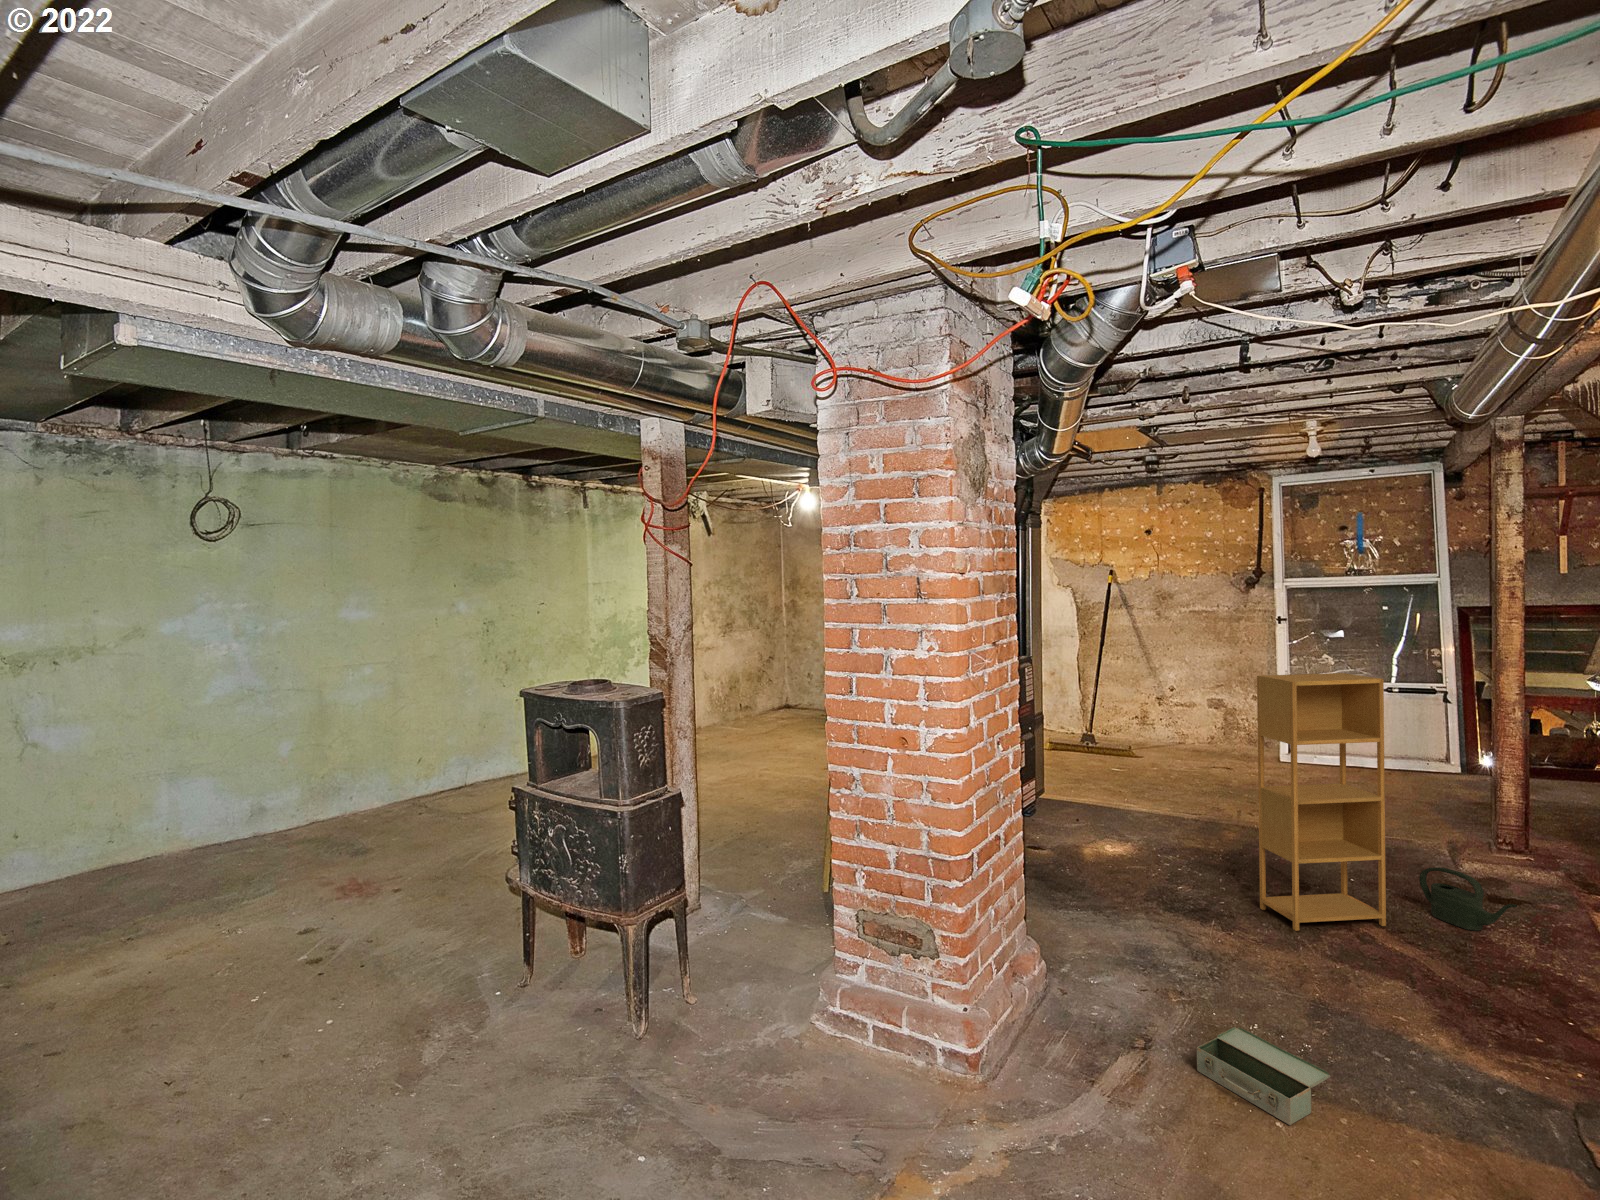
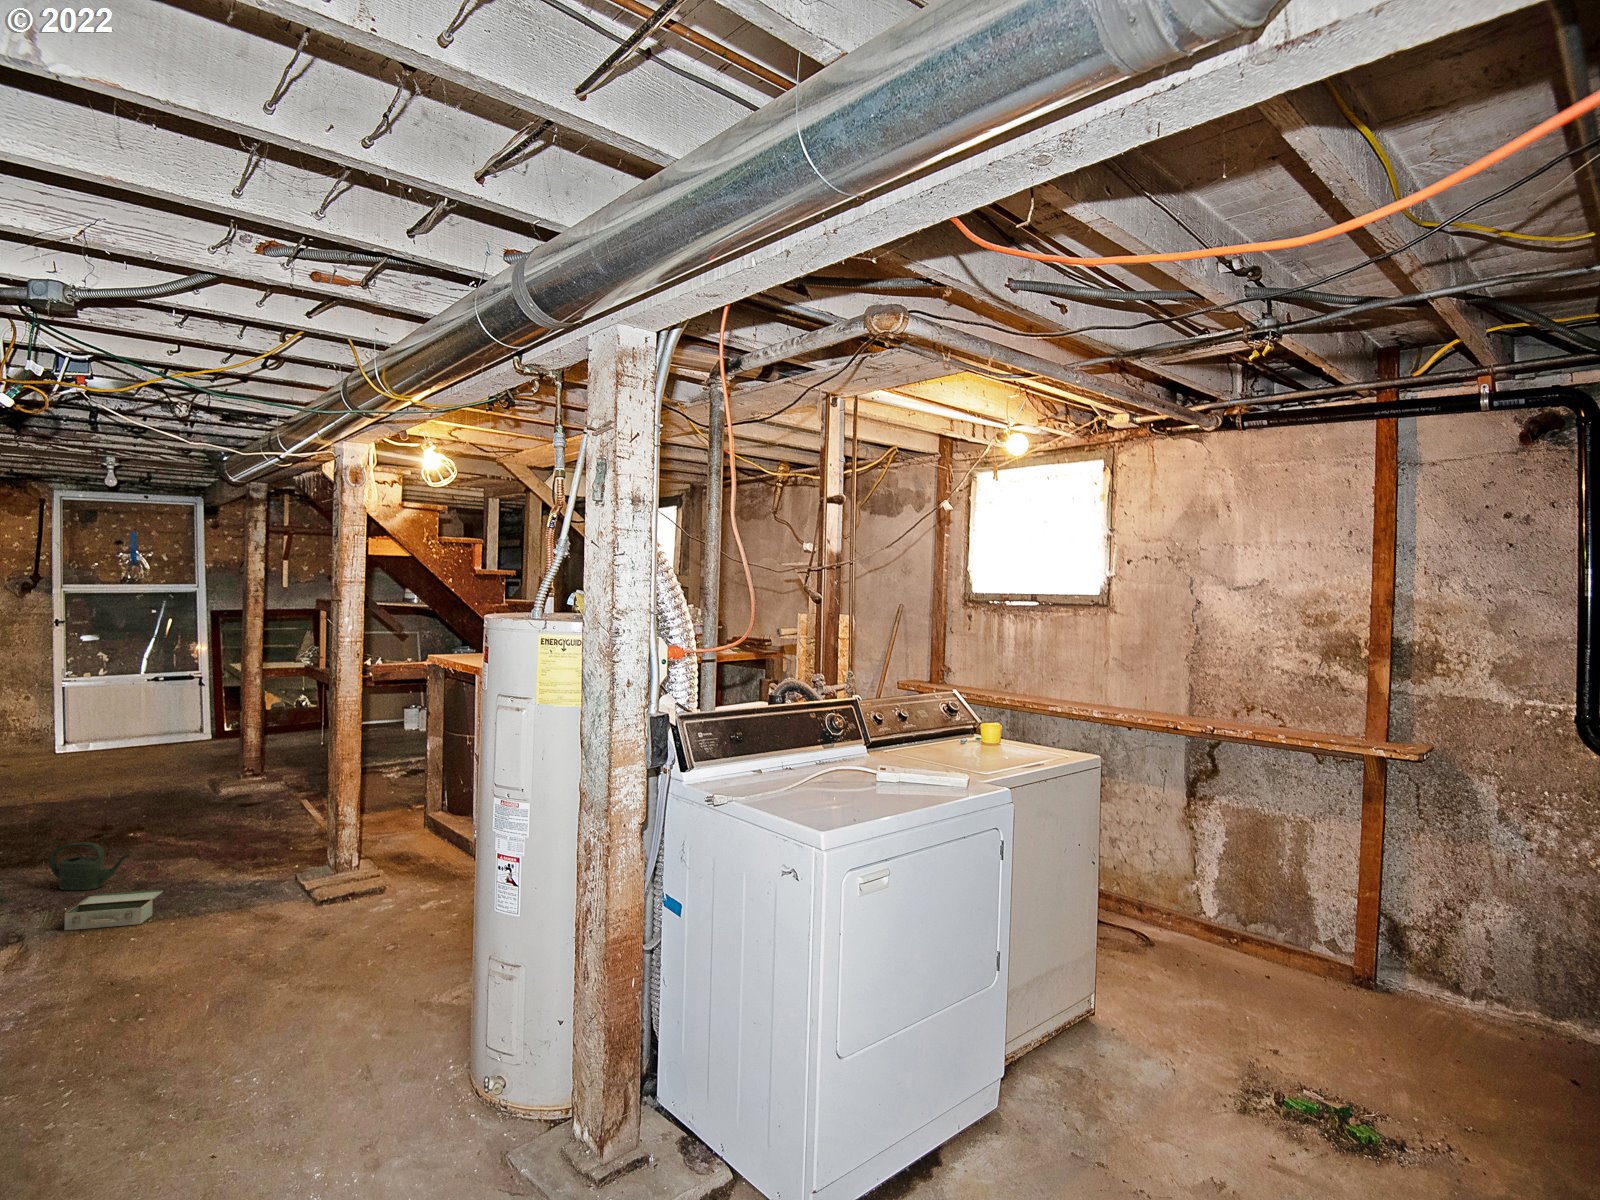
shelving unit: present [1257,673,1386,931] -> none [77,655,180,849]
watering can: present [1419,868,1517,931] -> present [49,842,130,890]

